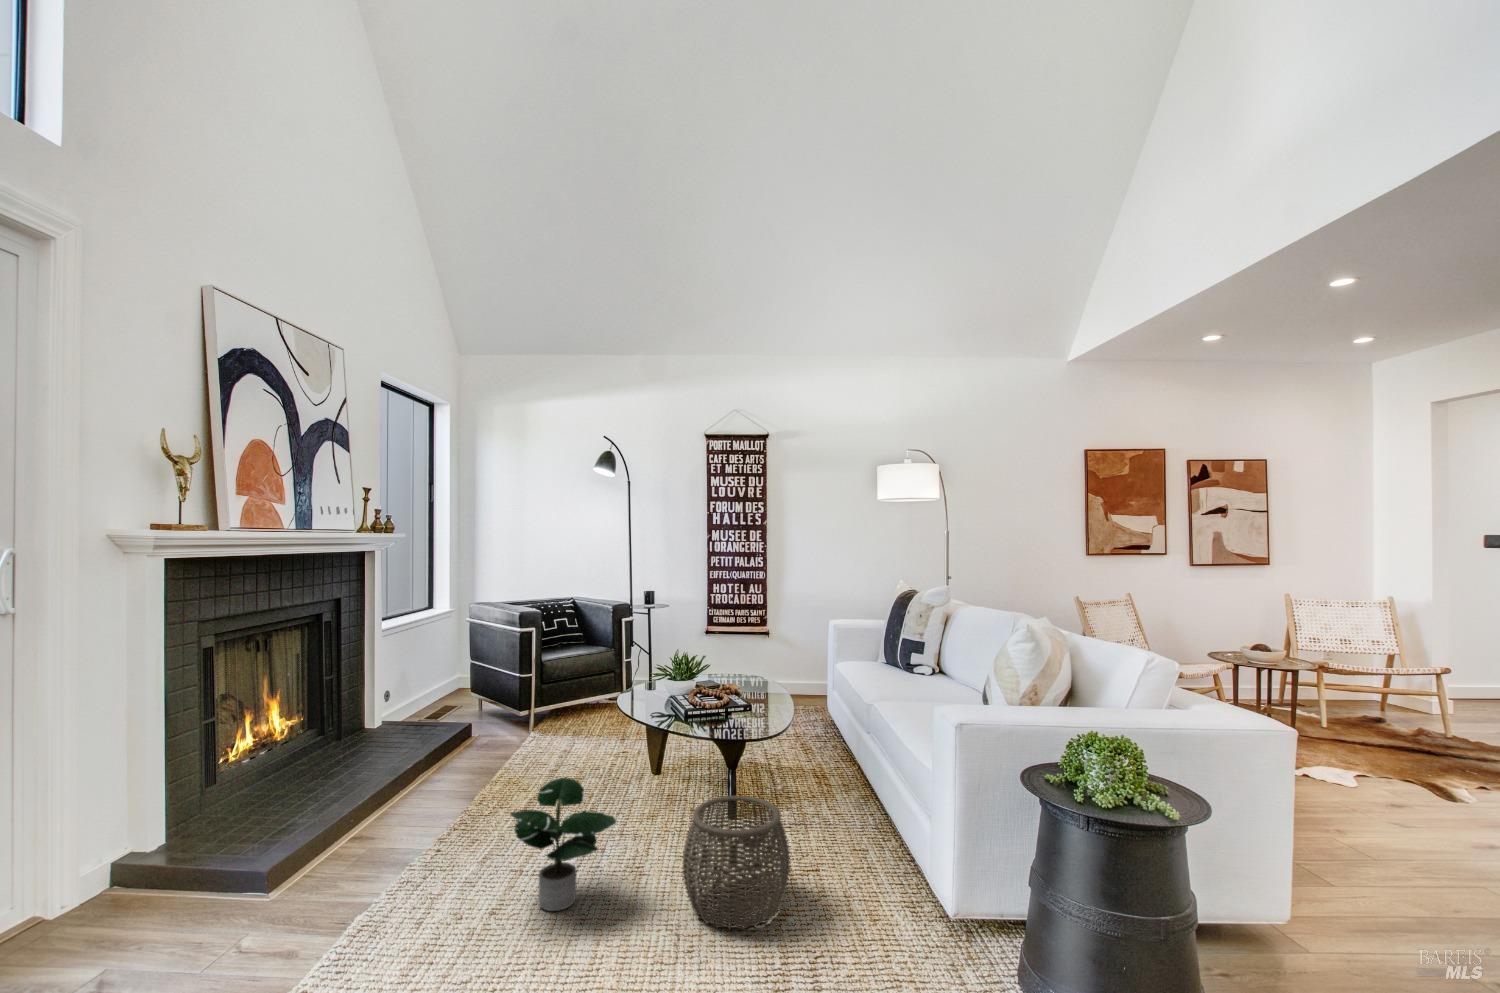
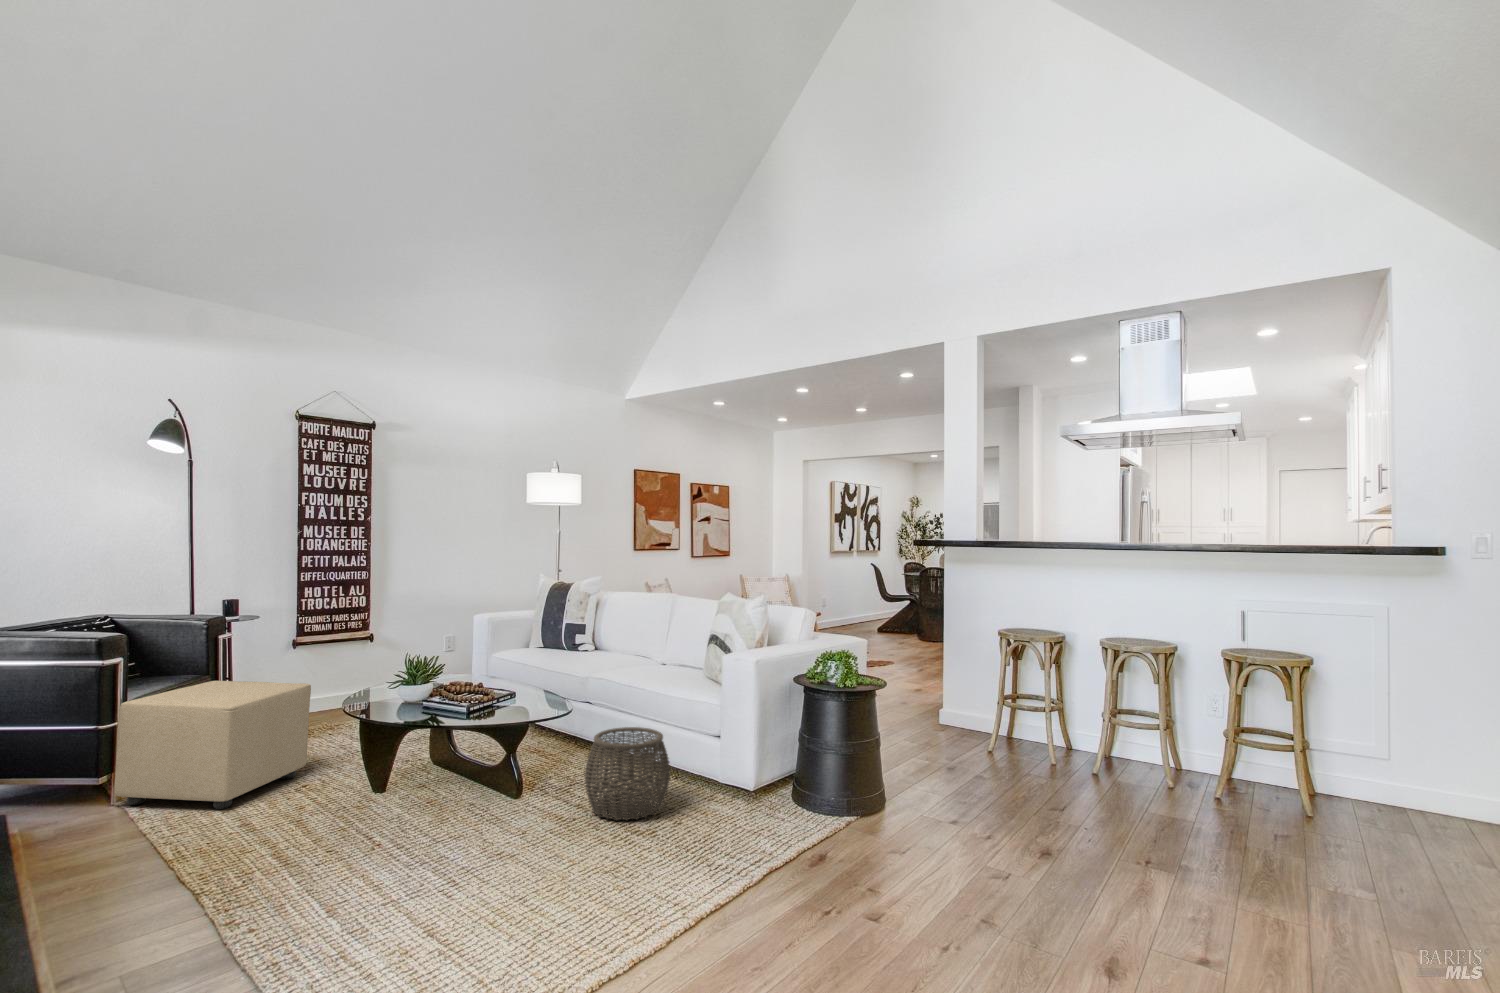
ottoman: none [497,659,616,768] -> present [115,681,311,809]
potted plant: present [510,777,616,911] -> none [453,747,552,859]

